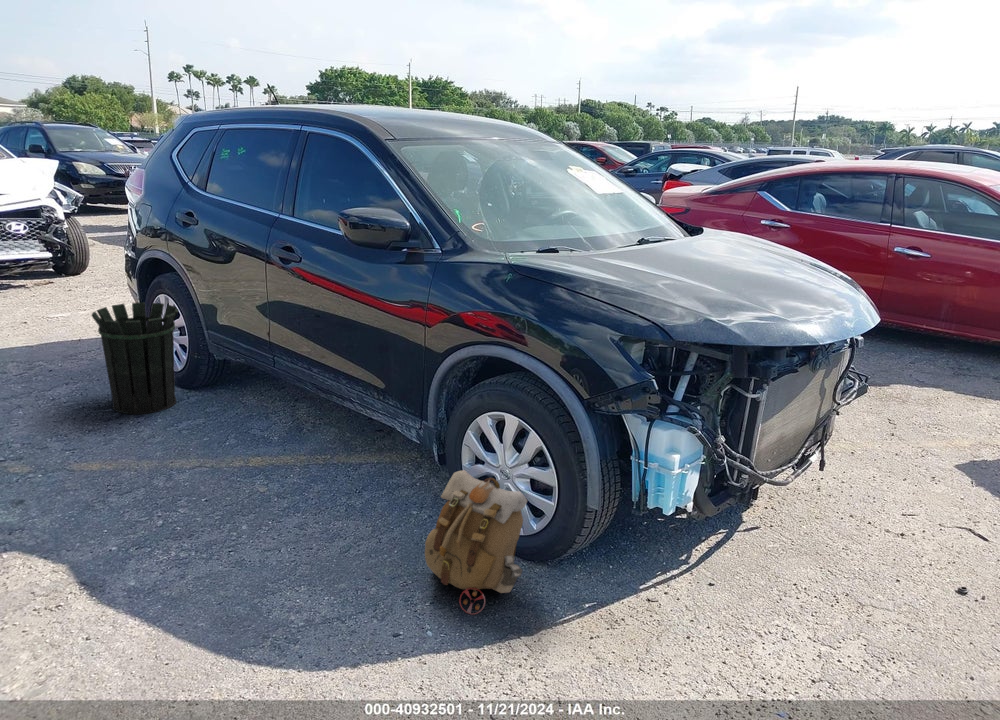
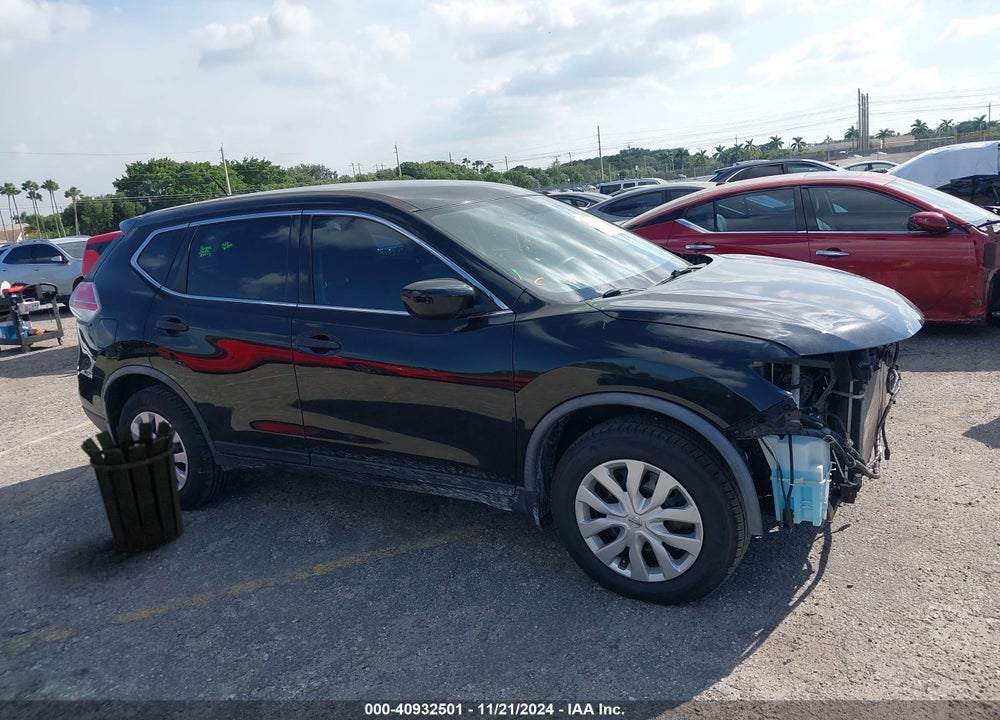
backpack: present [425,470,527,615] -> none [576,526,690,671]

